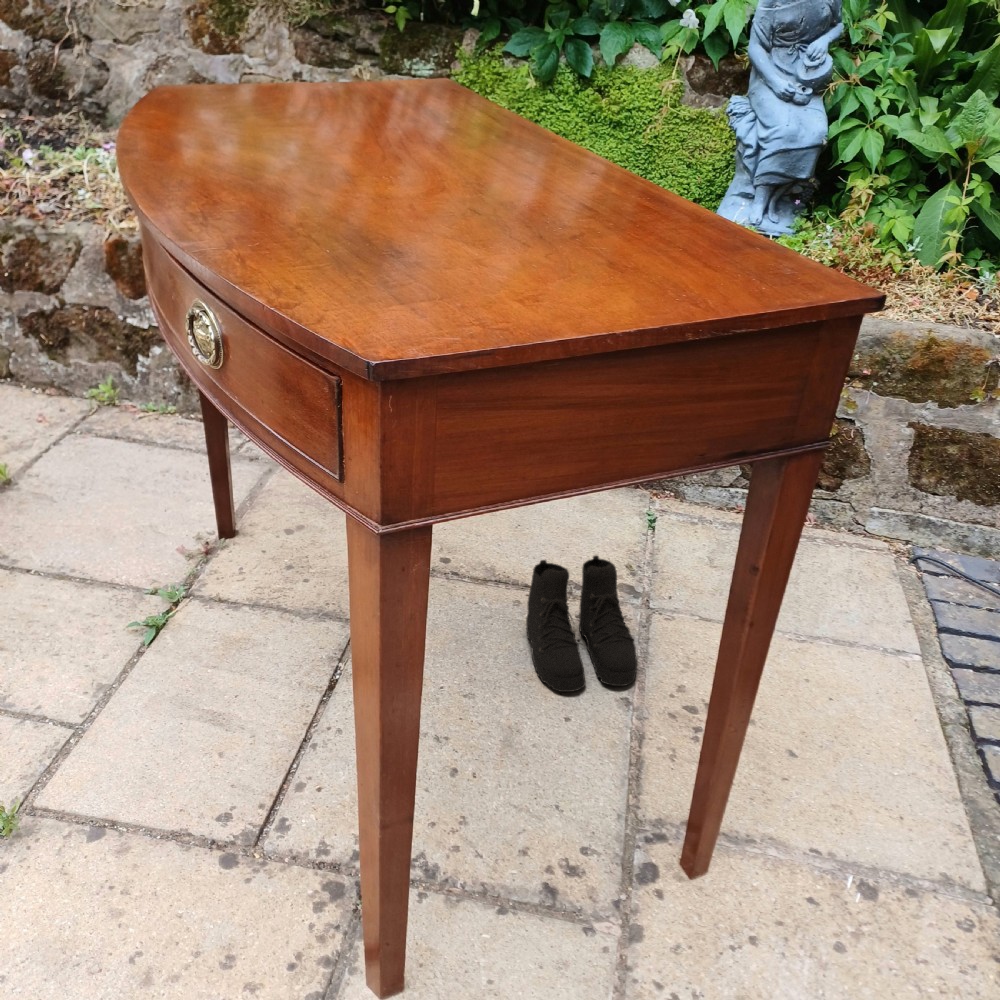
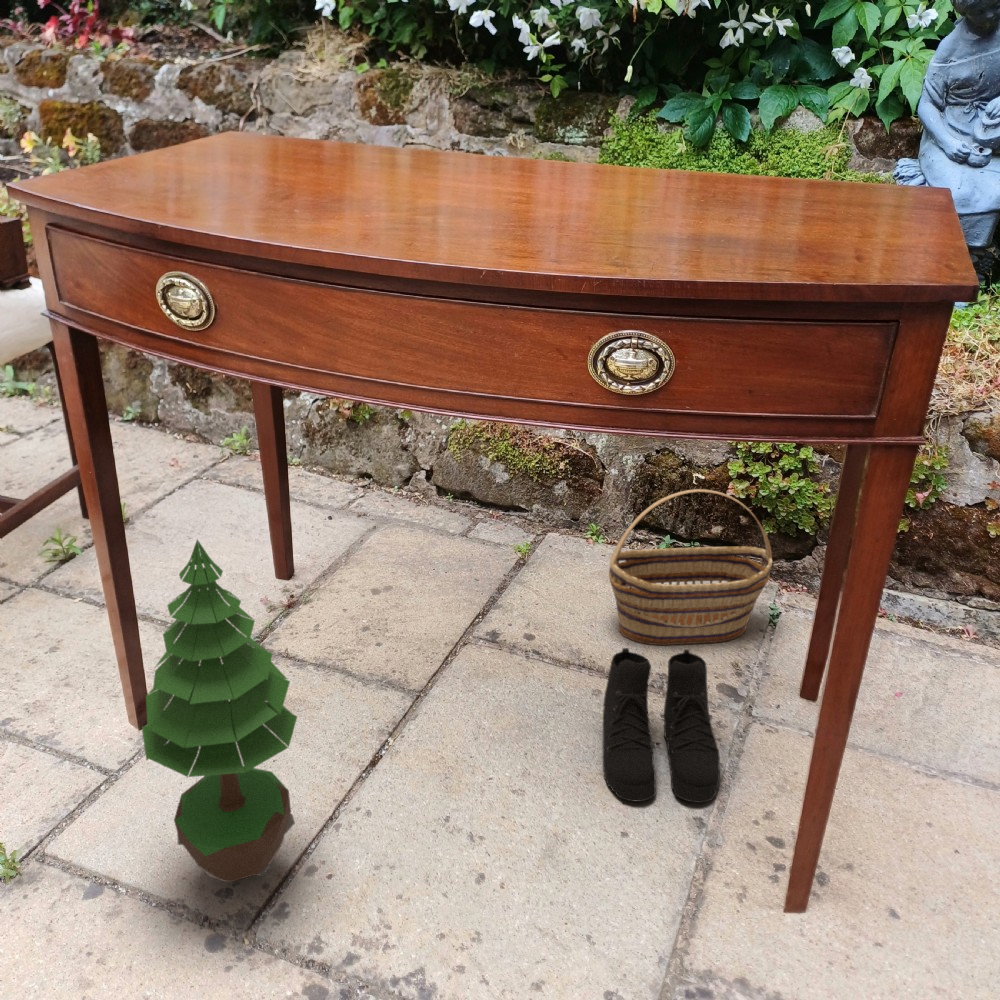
basket: none [507,411,651,557] -> present [609,489,772,645]
potted tree: none [145,490,290,808] -> present [142,540,297,882]

